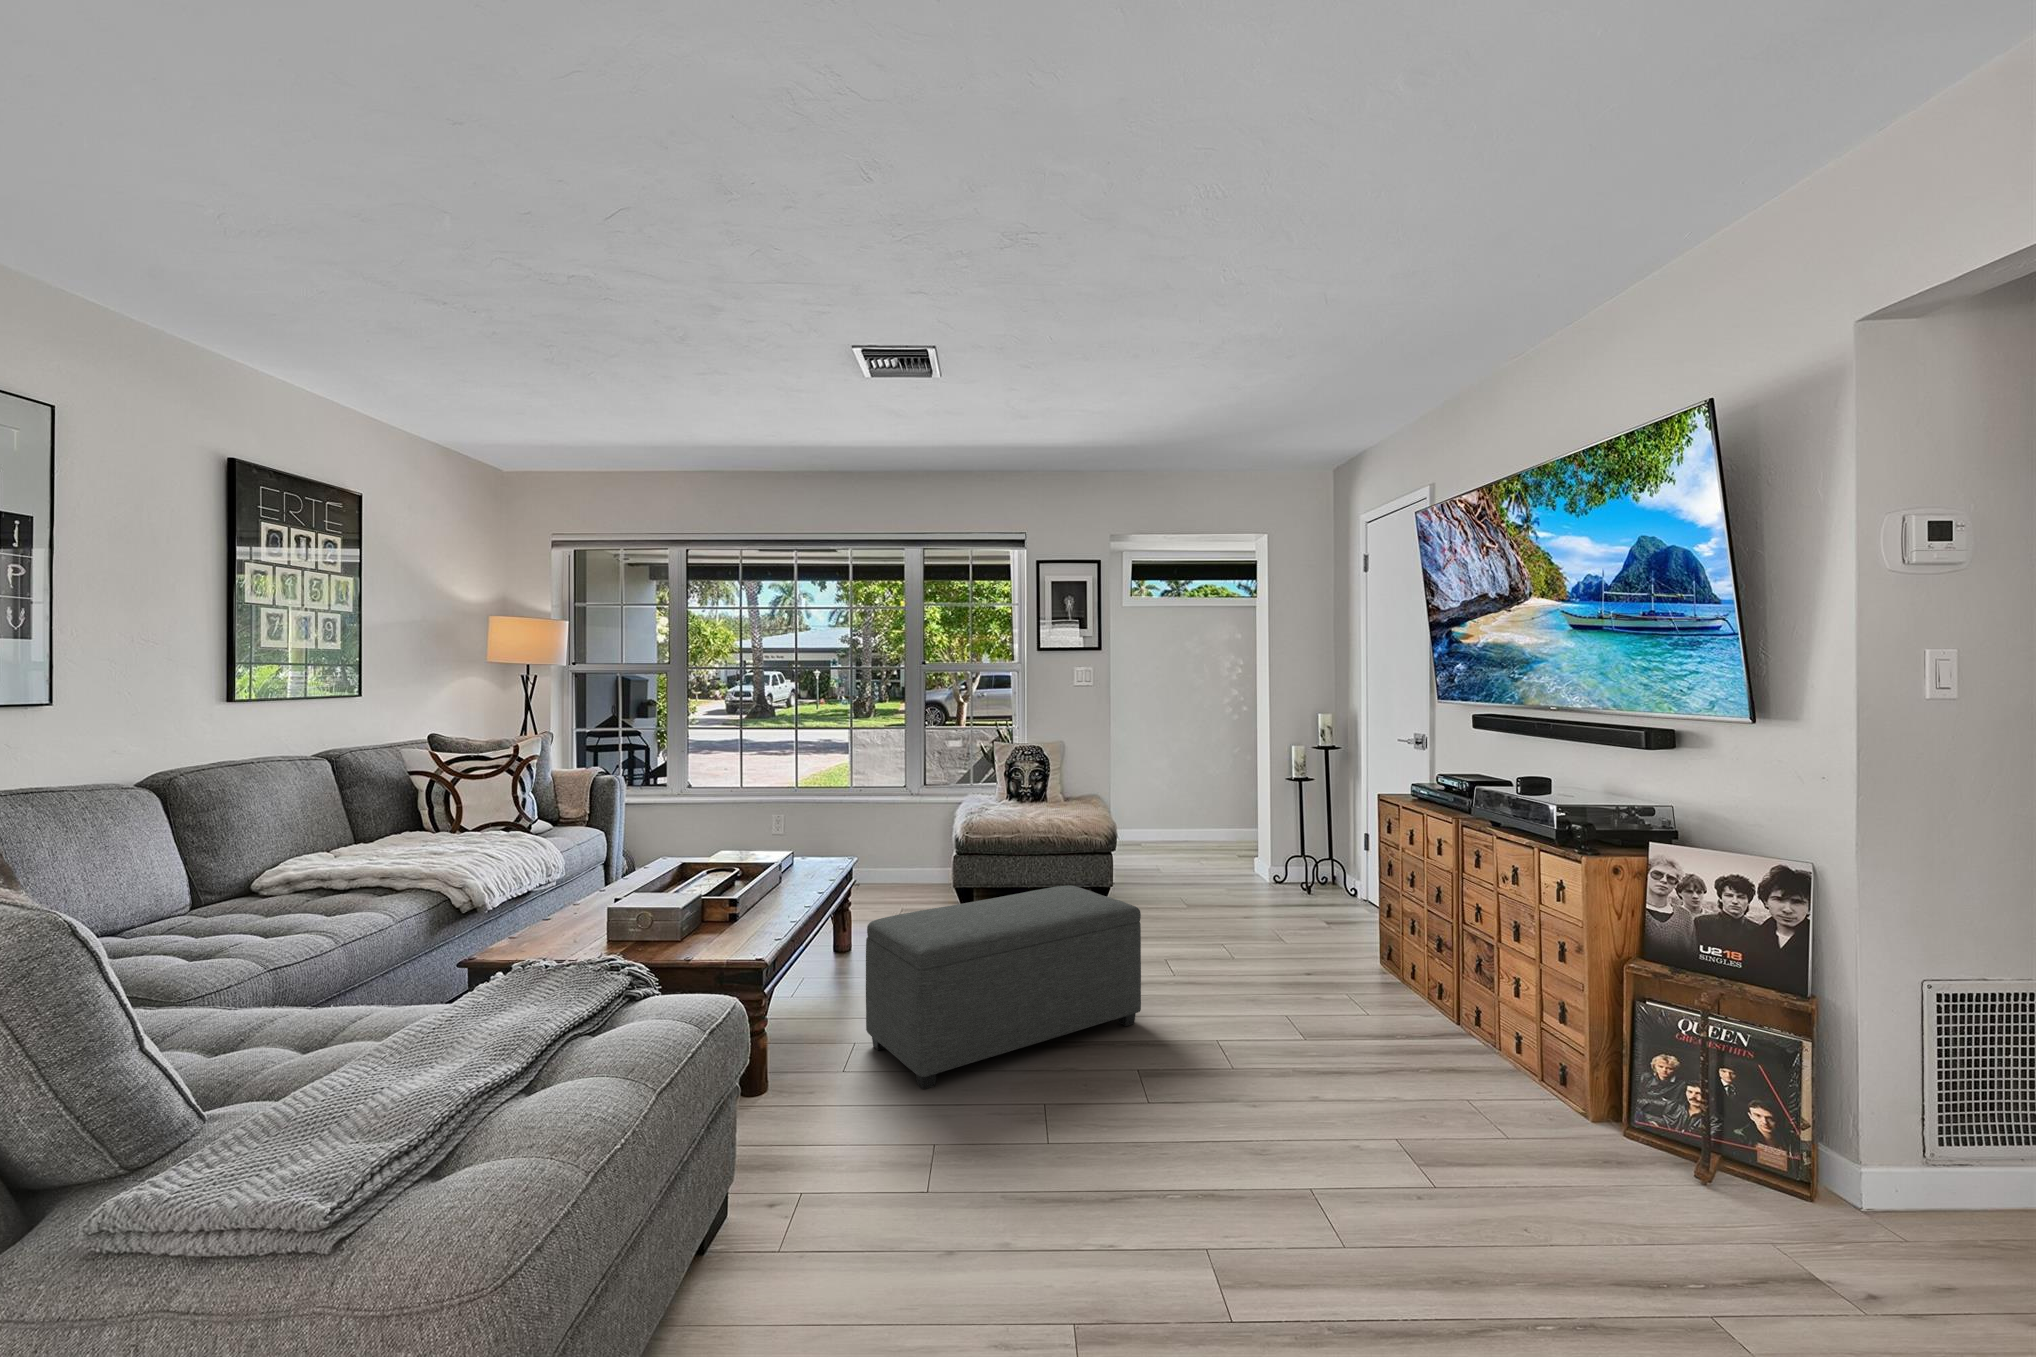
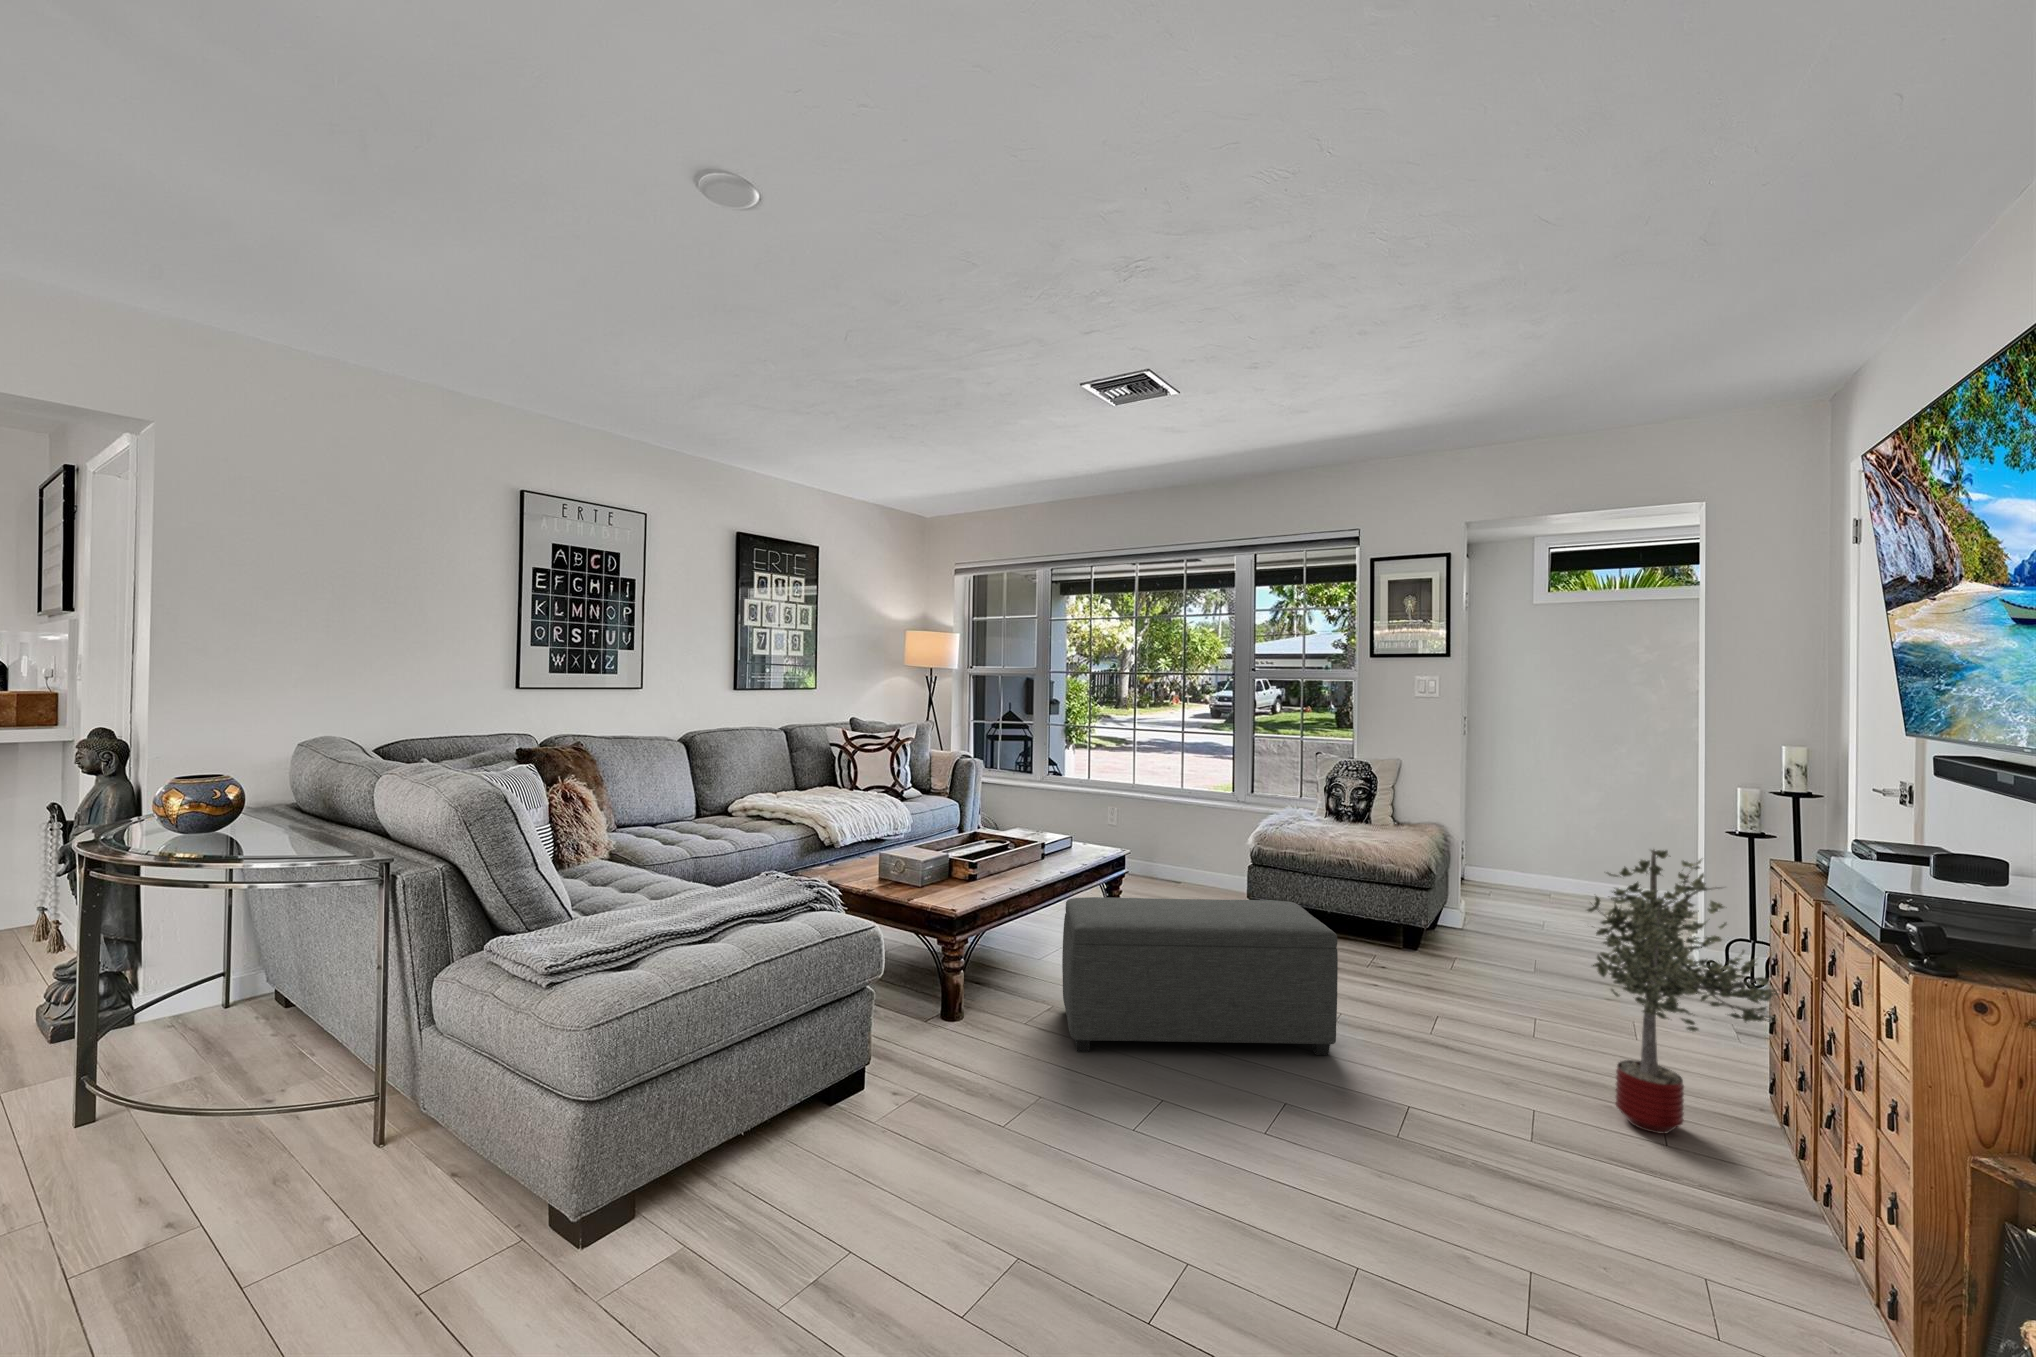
potted tree: none [1323,797,1458,1020] -> present [1587,850,1780,1134]

